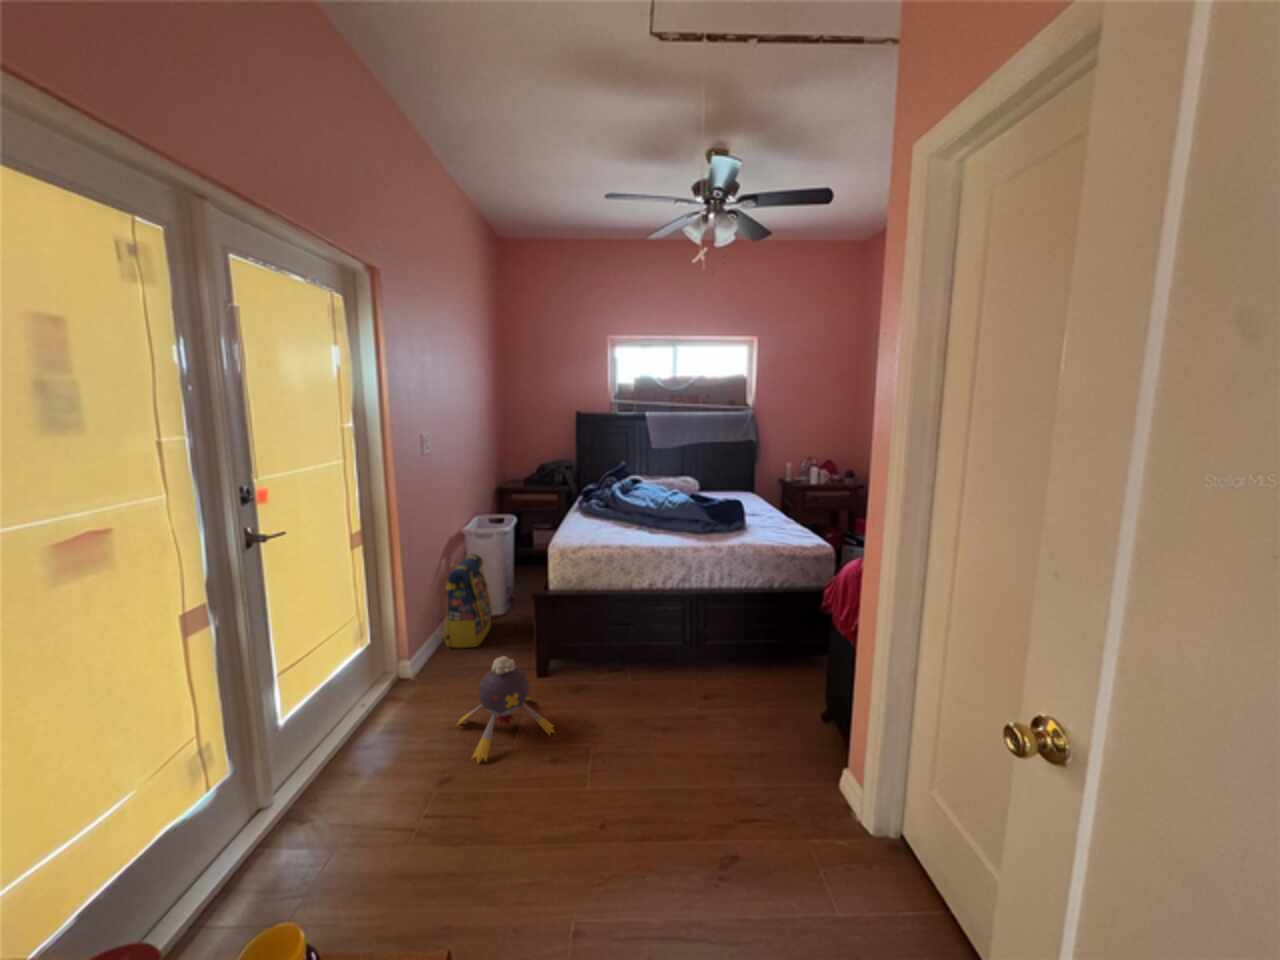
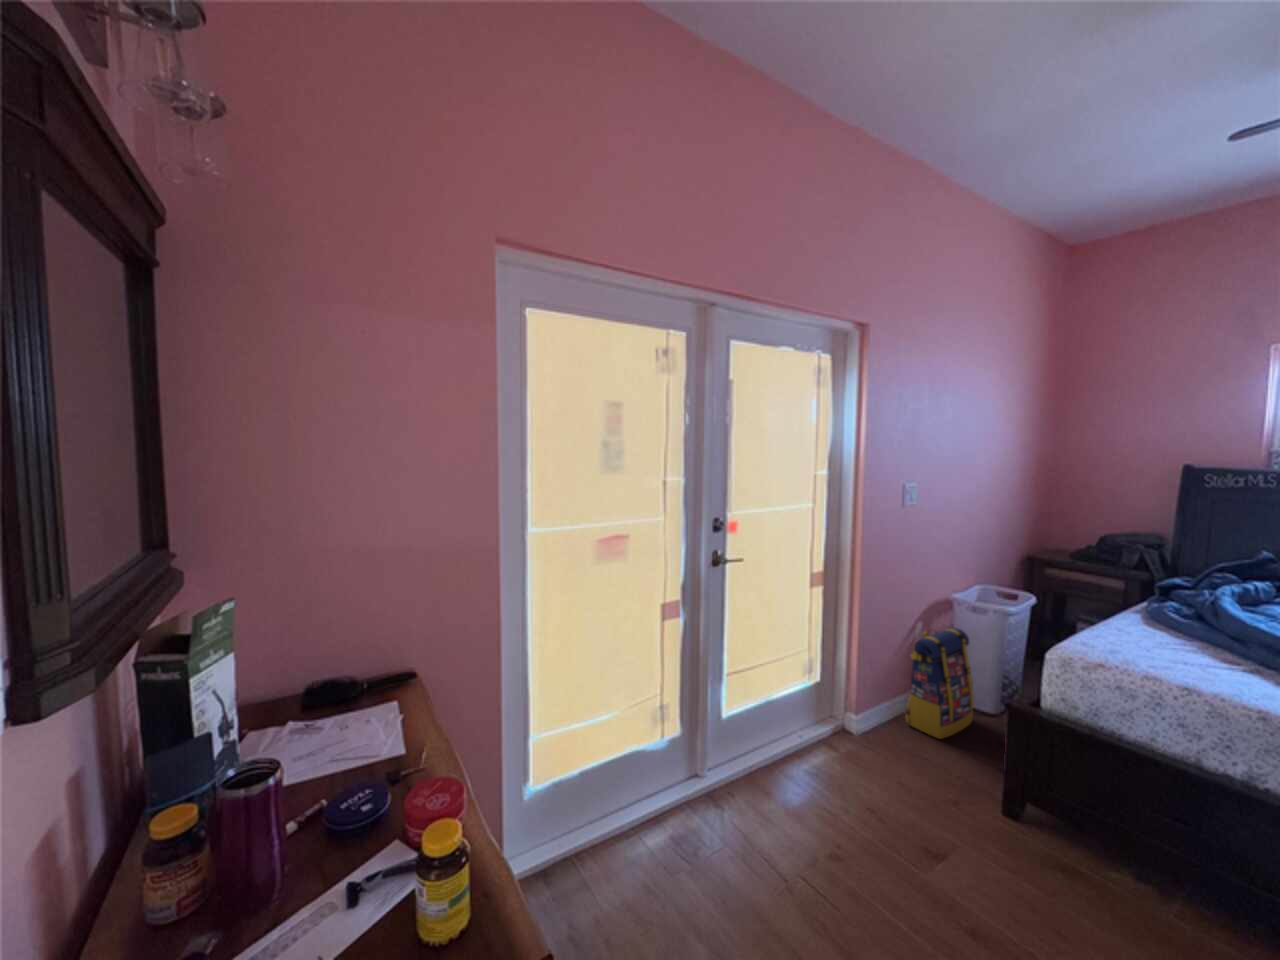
plush toy: present [458,656,554,763] -> none [869,760,994,905]

